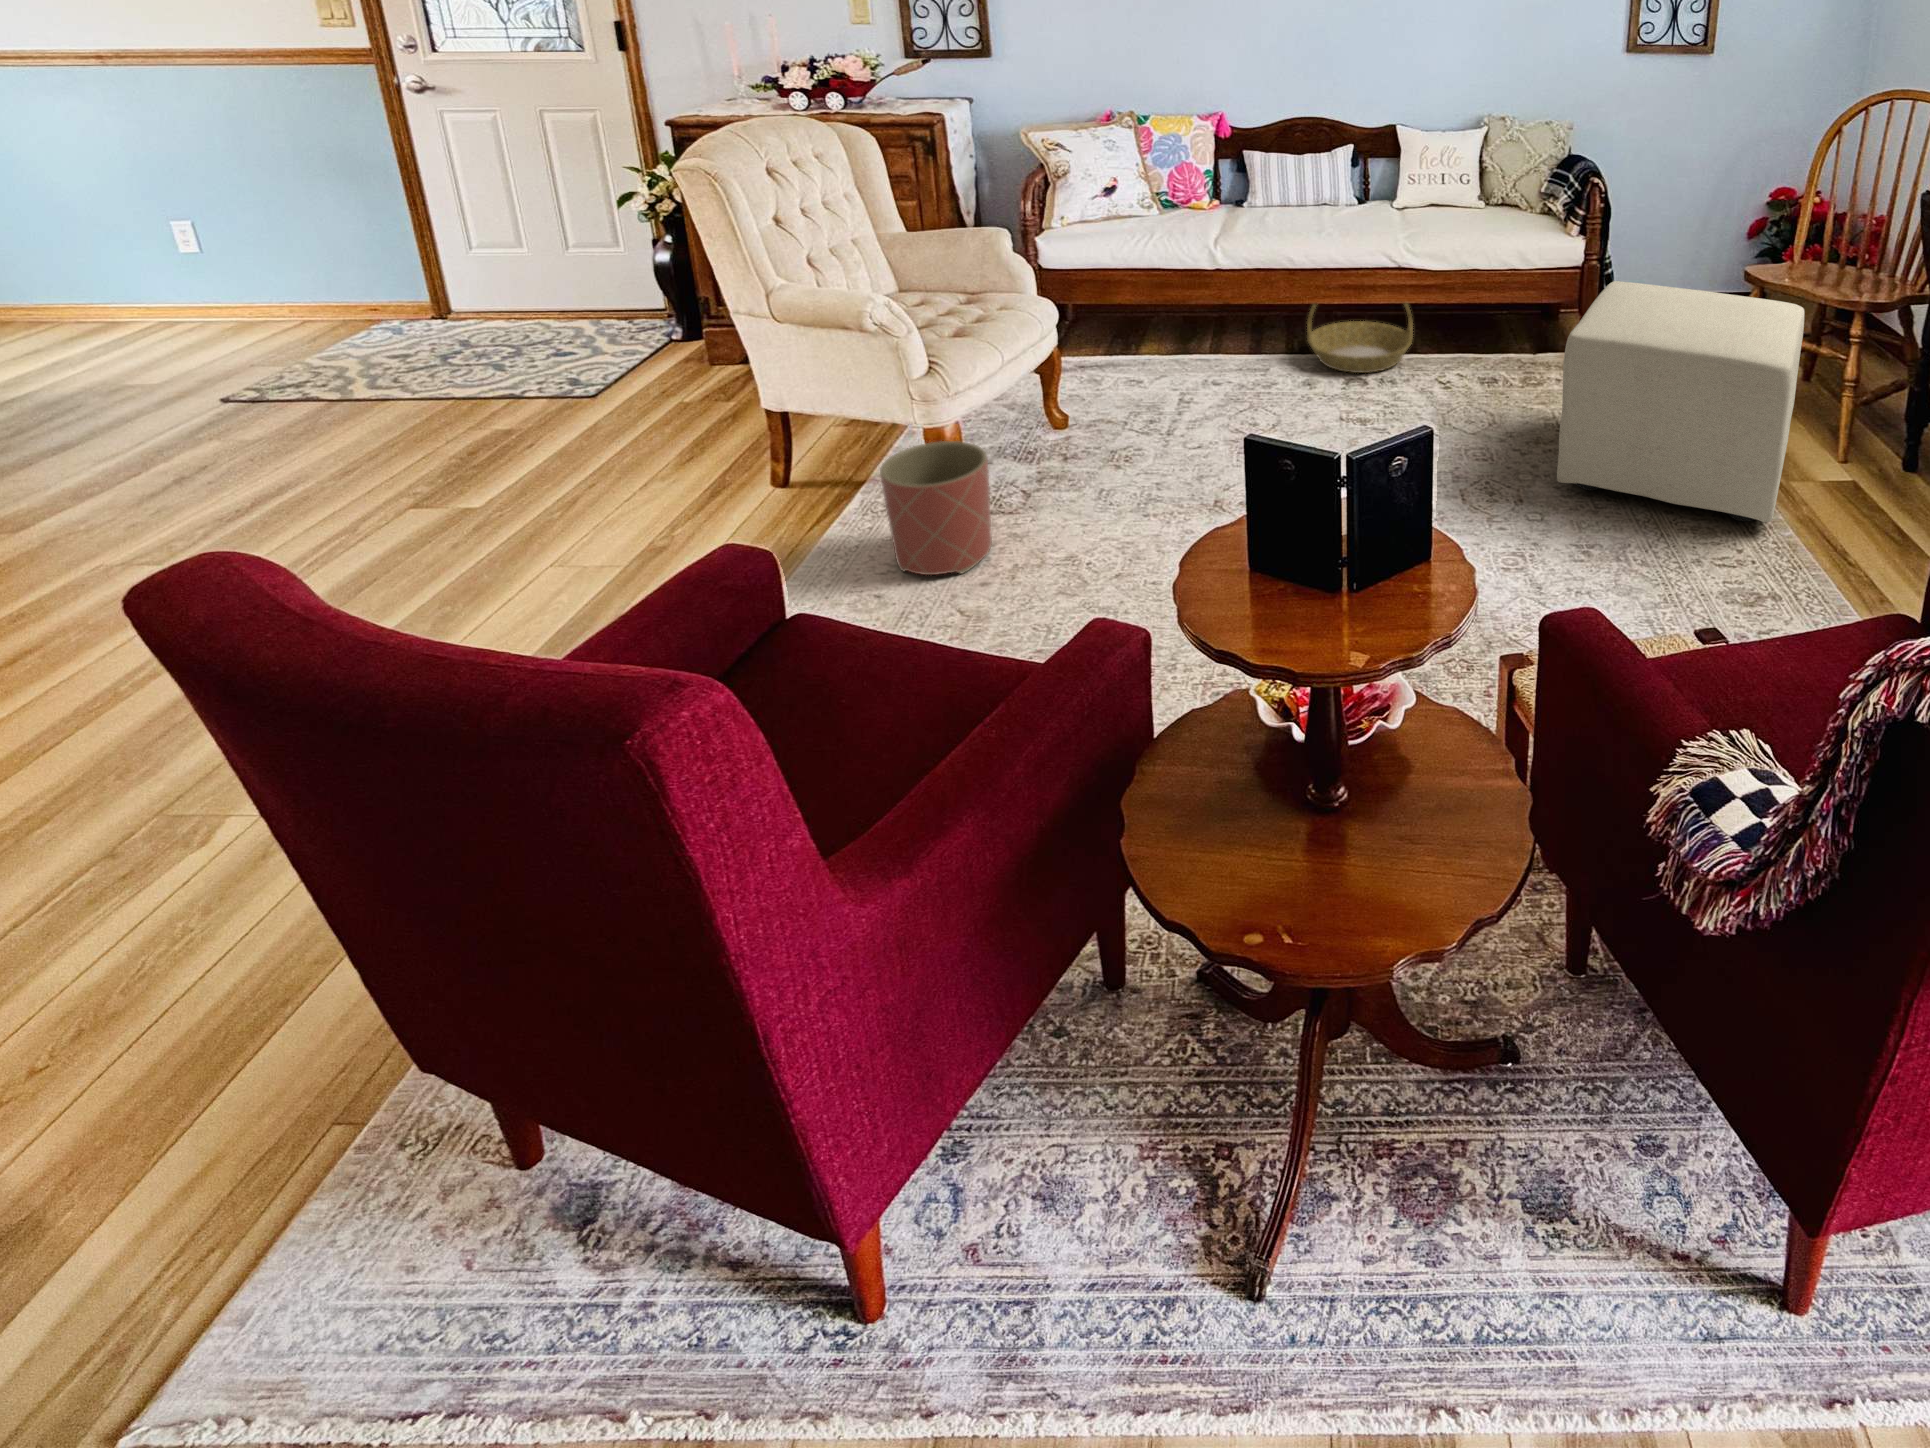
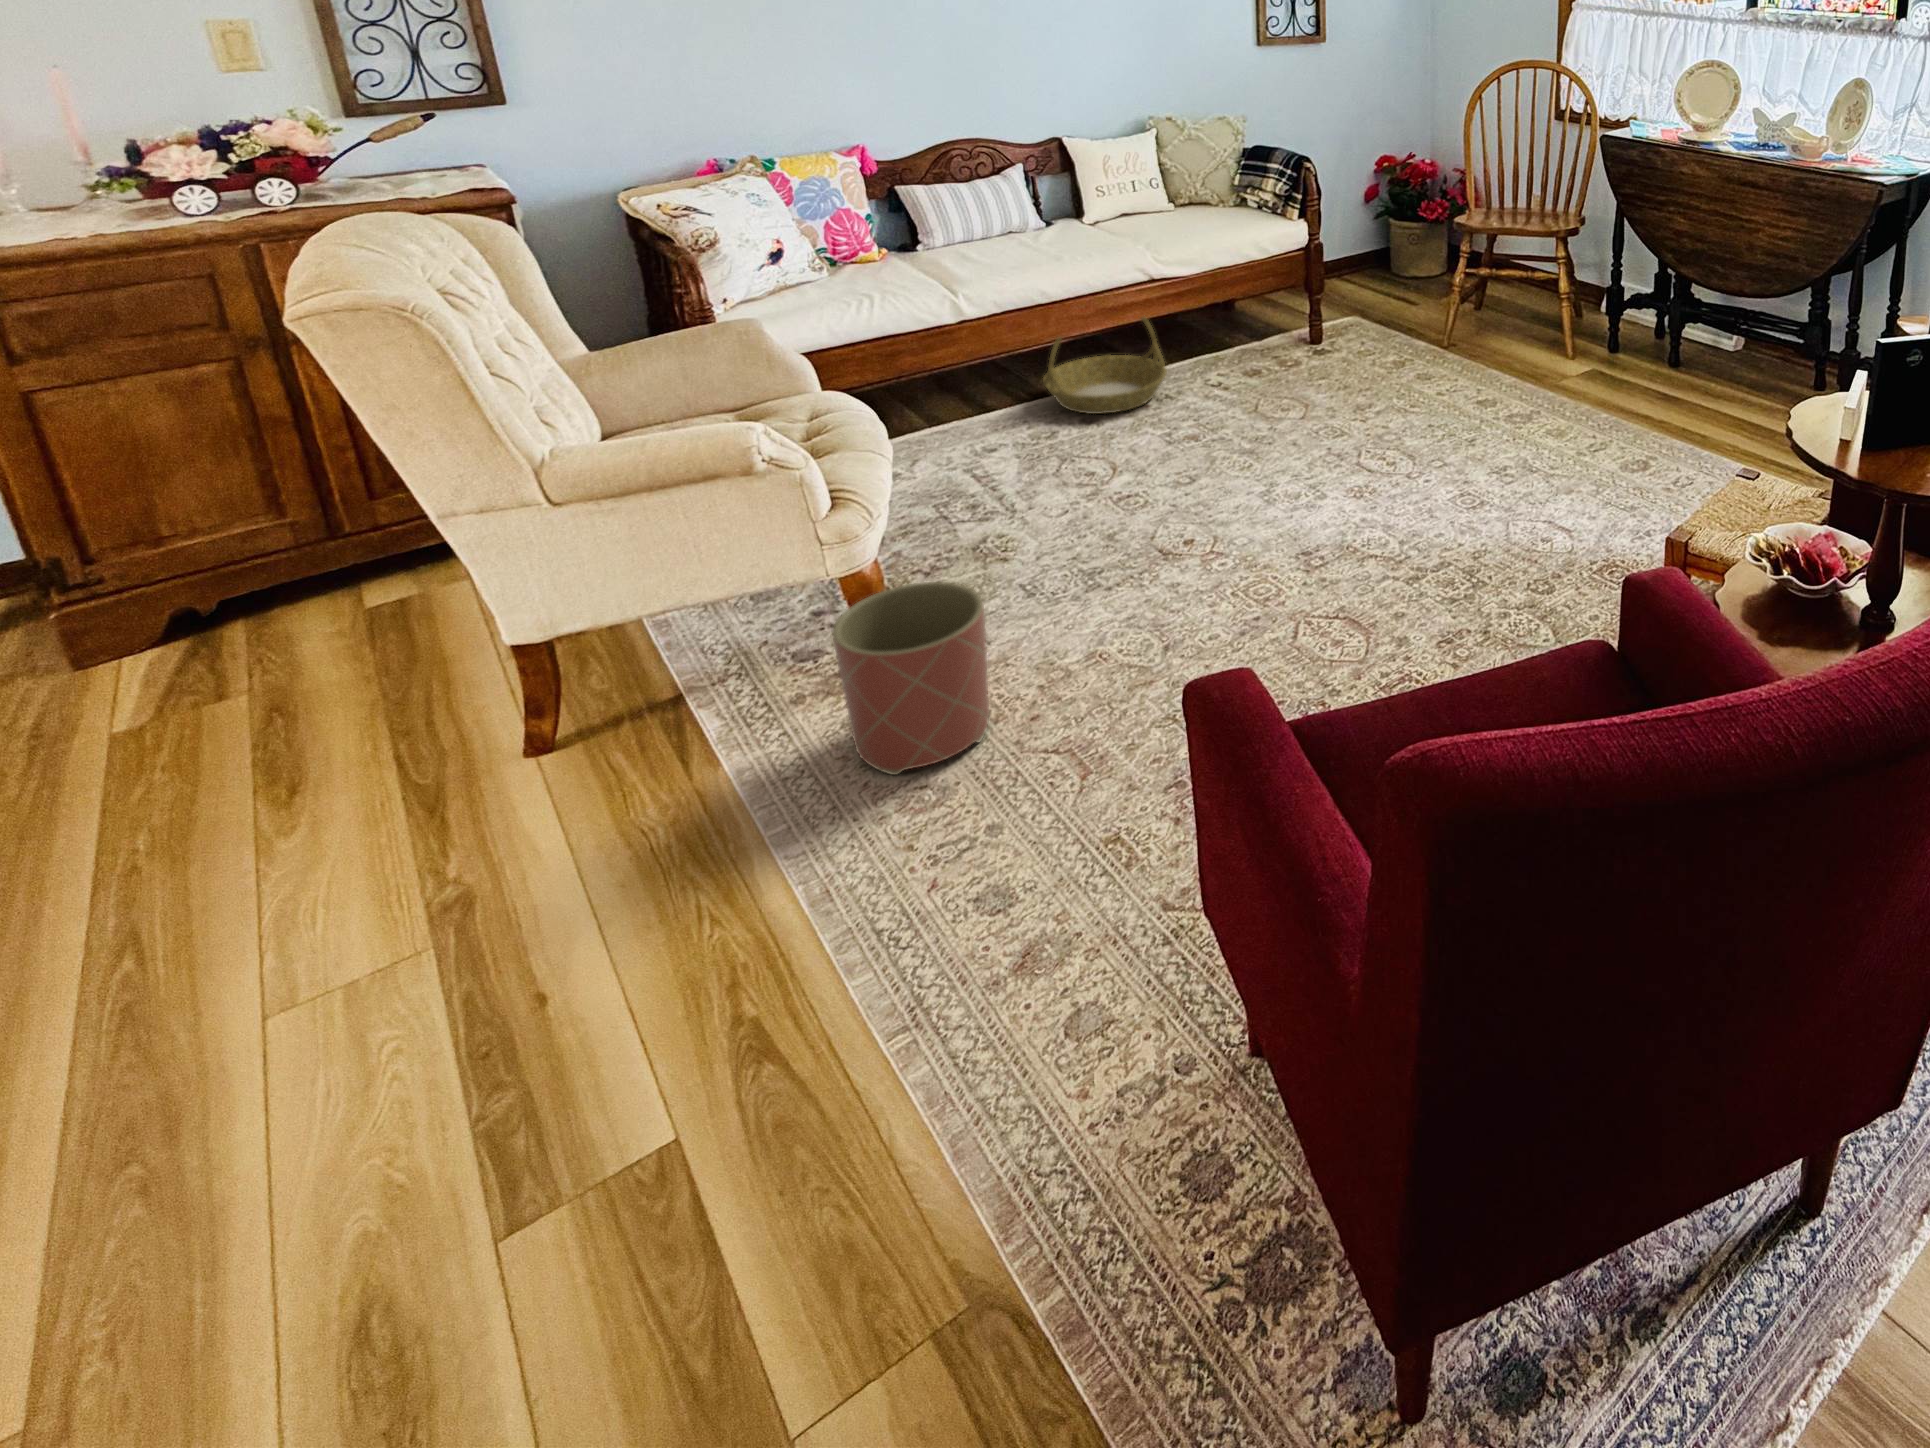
ottoman: present [1557,281,1804,522] -> none [1395,245,1621,443]

